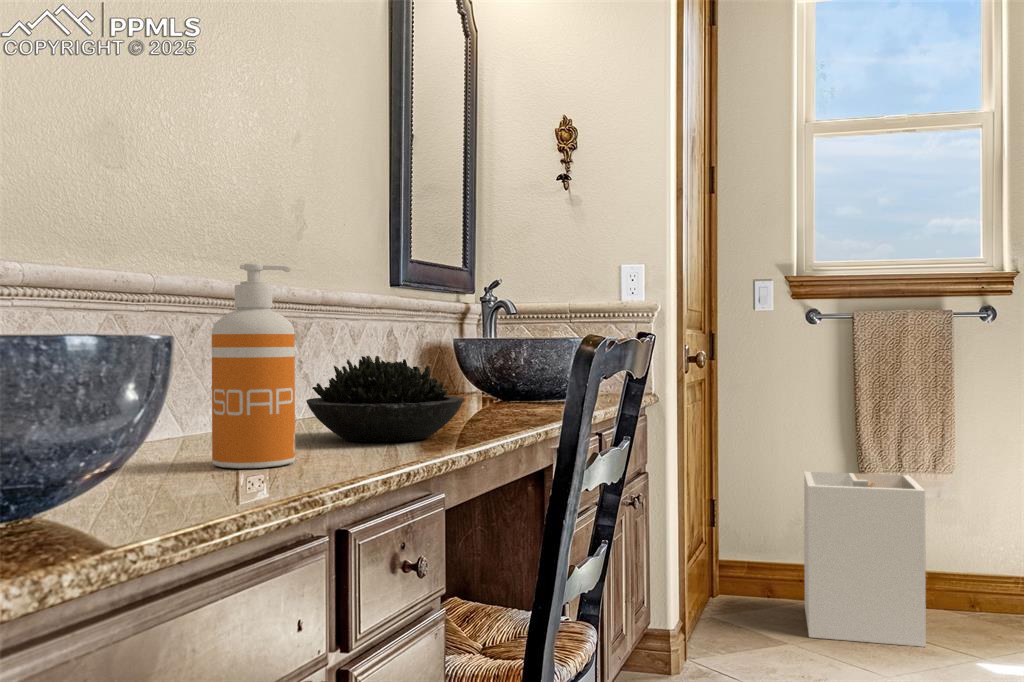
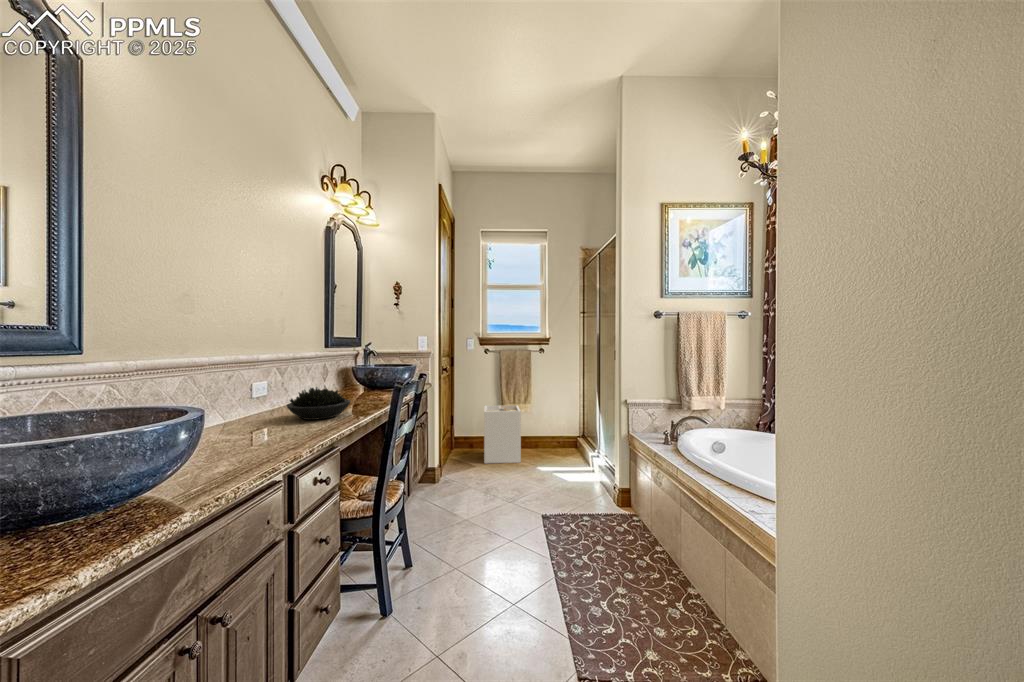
soap dispenser: present [212,263,295,468] -> none [247,364,282,439]

